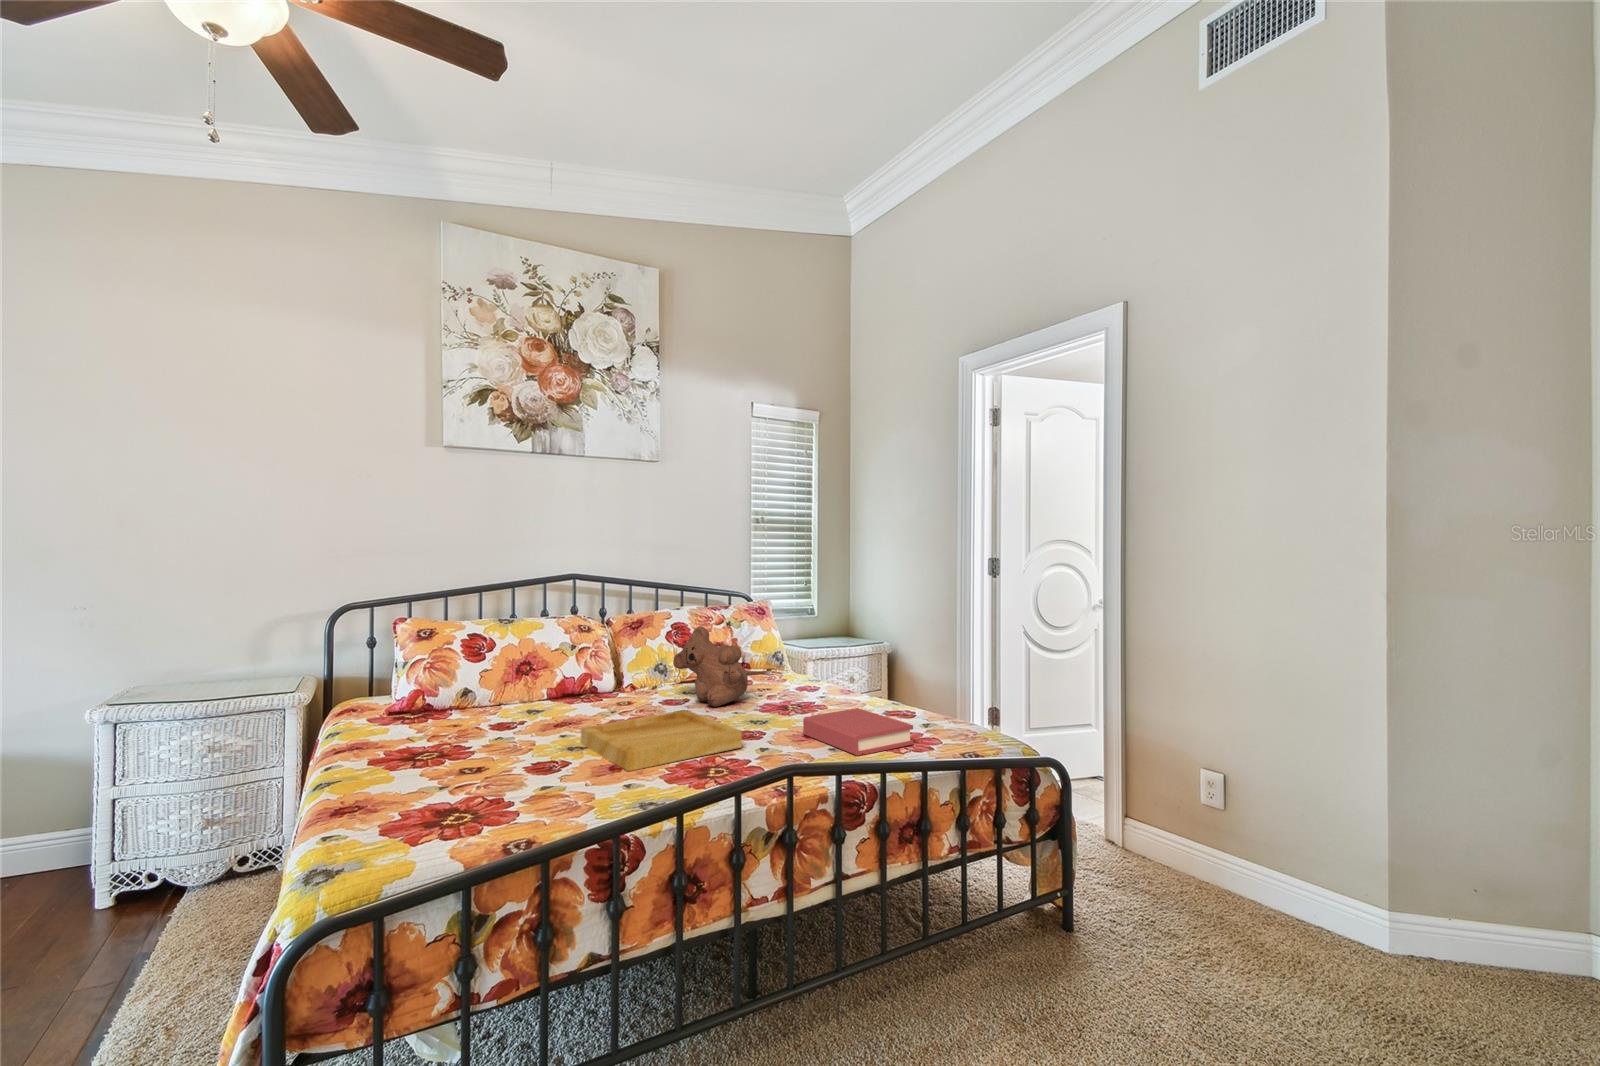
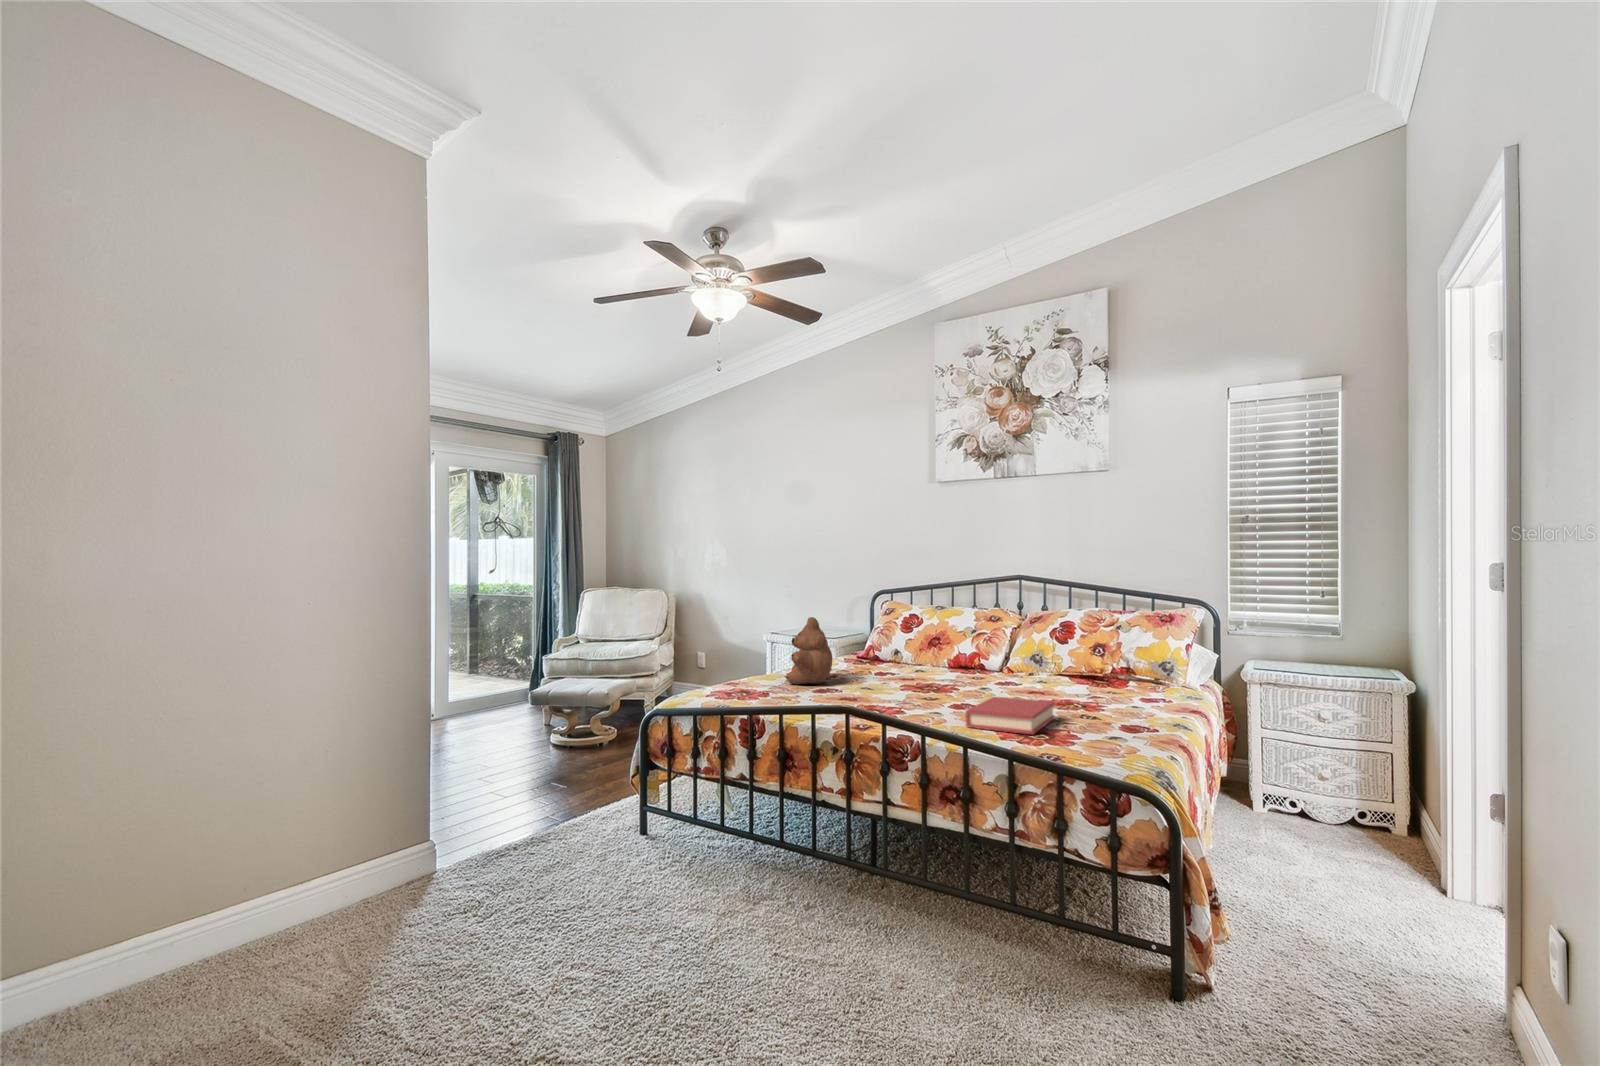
teddy bear: present [673,626,748,707] -> present [786,617,833,684]
tray: present [581,710,742,771] -> none [838,675,953,706]

